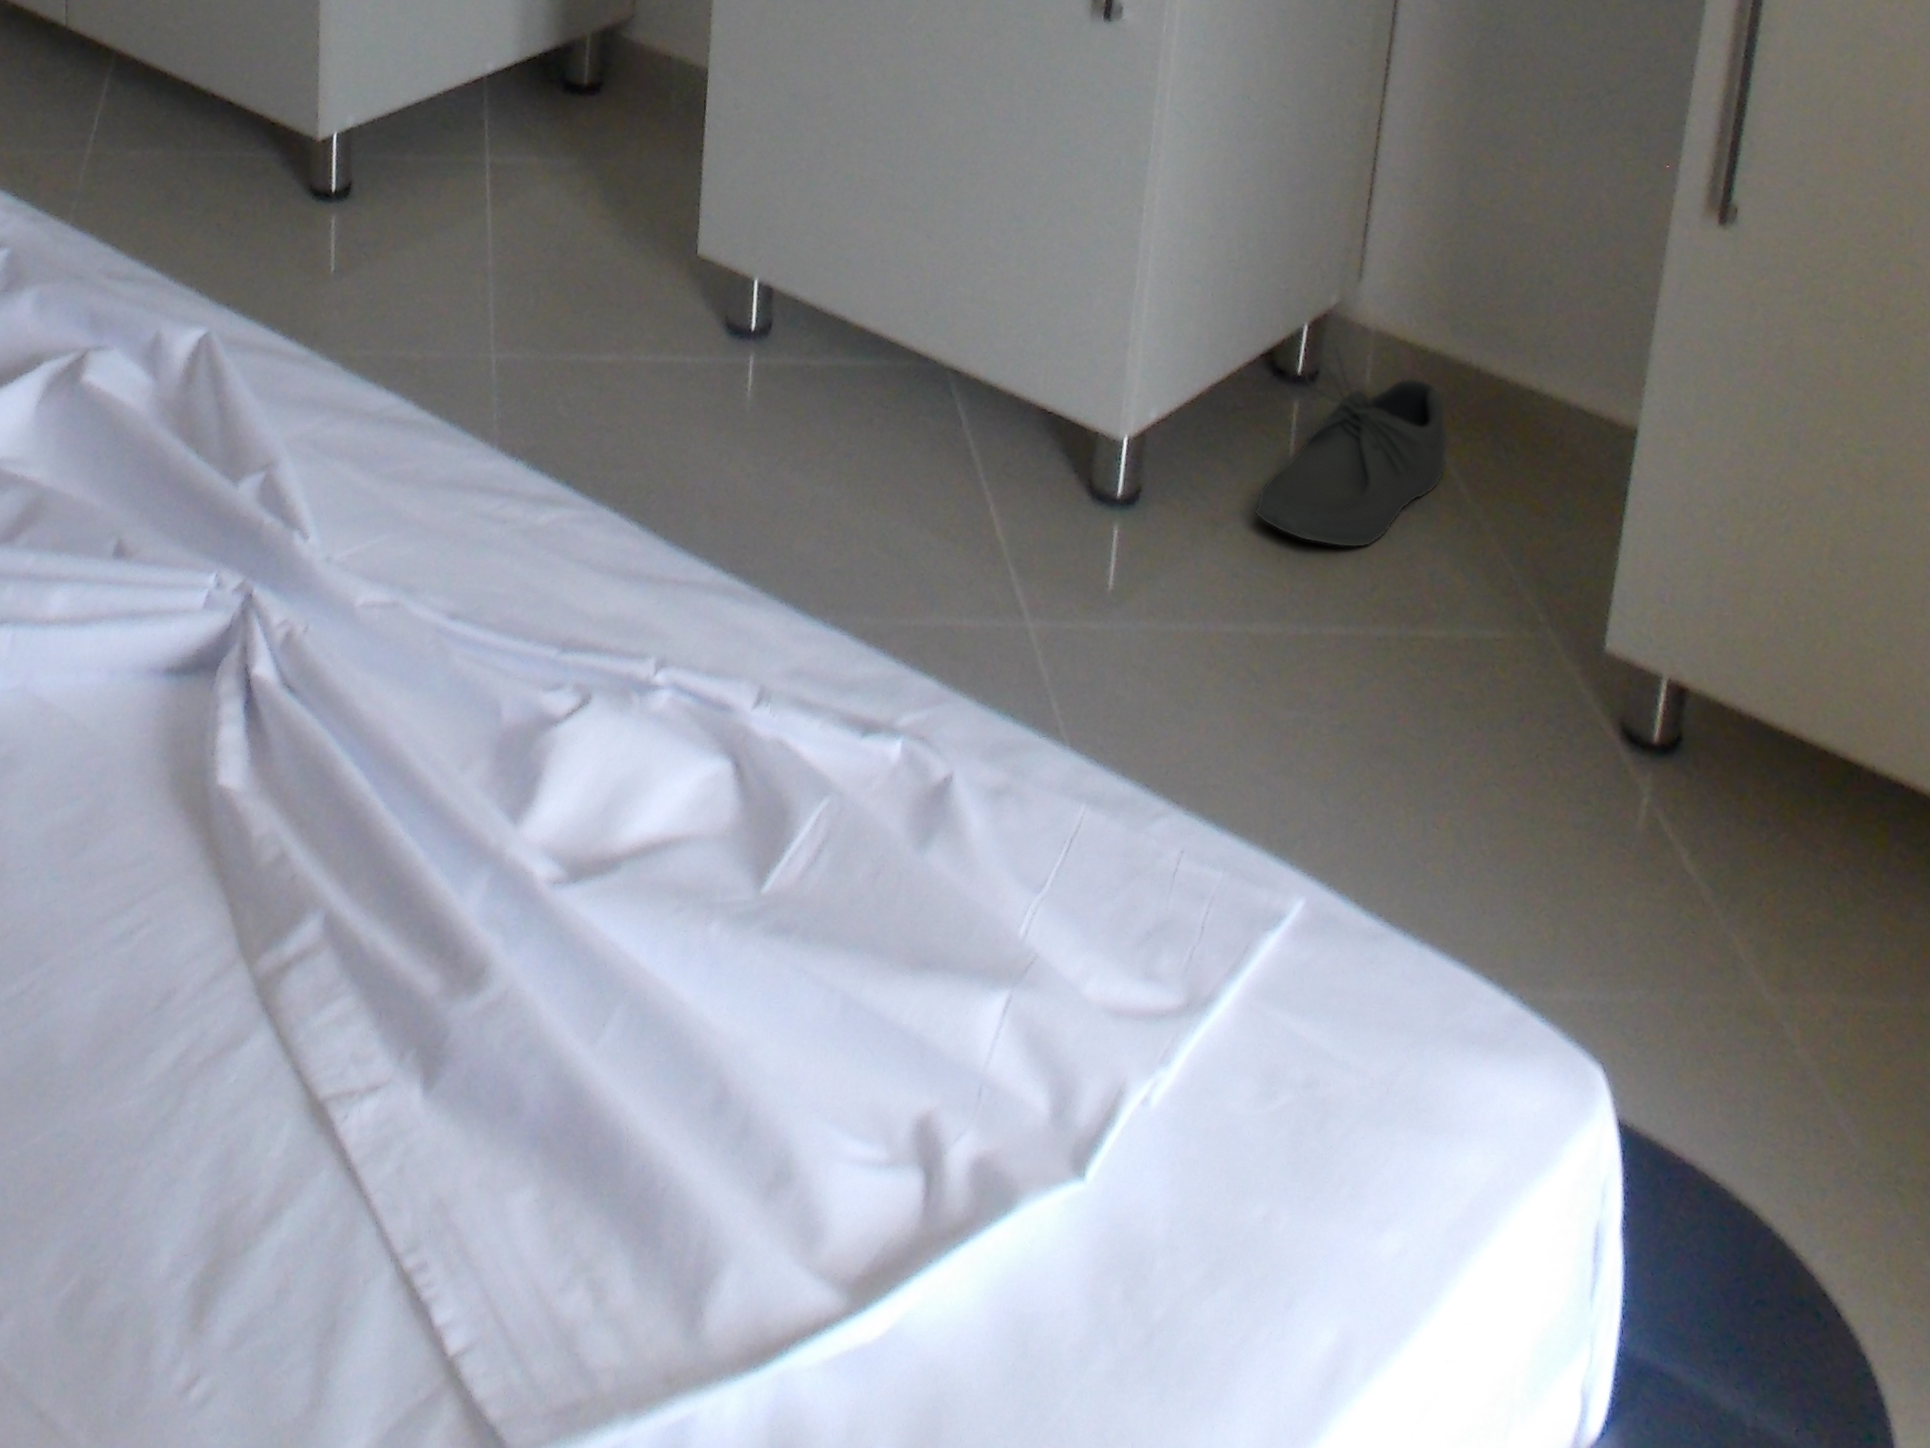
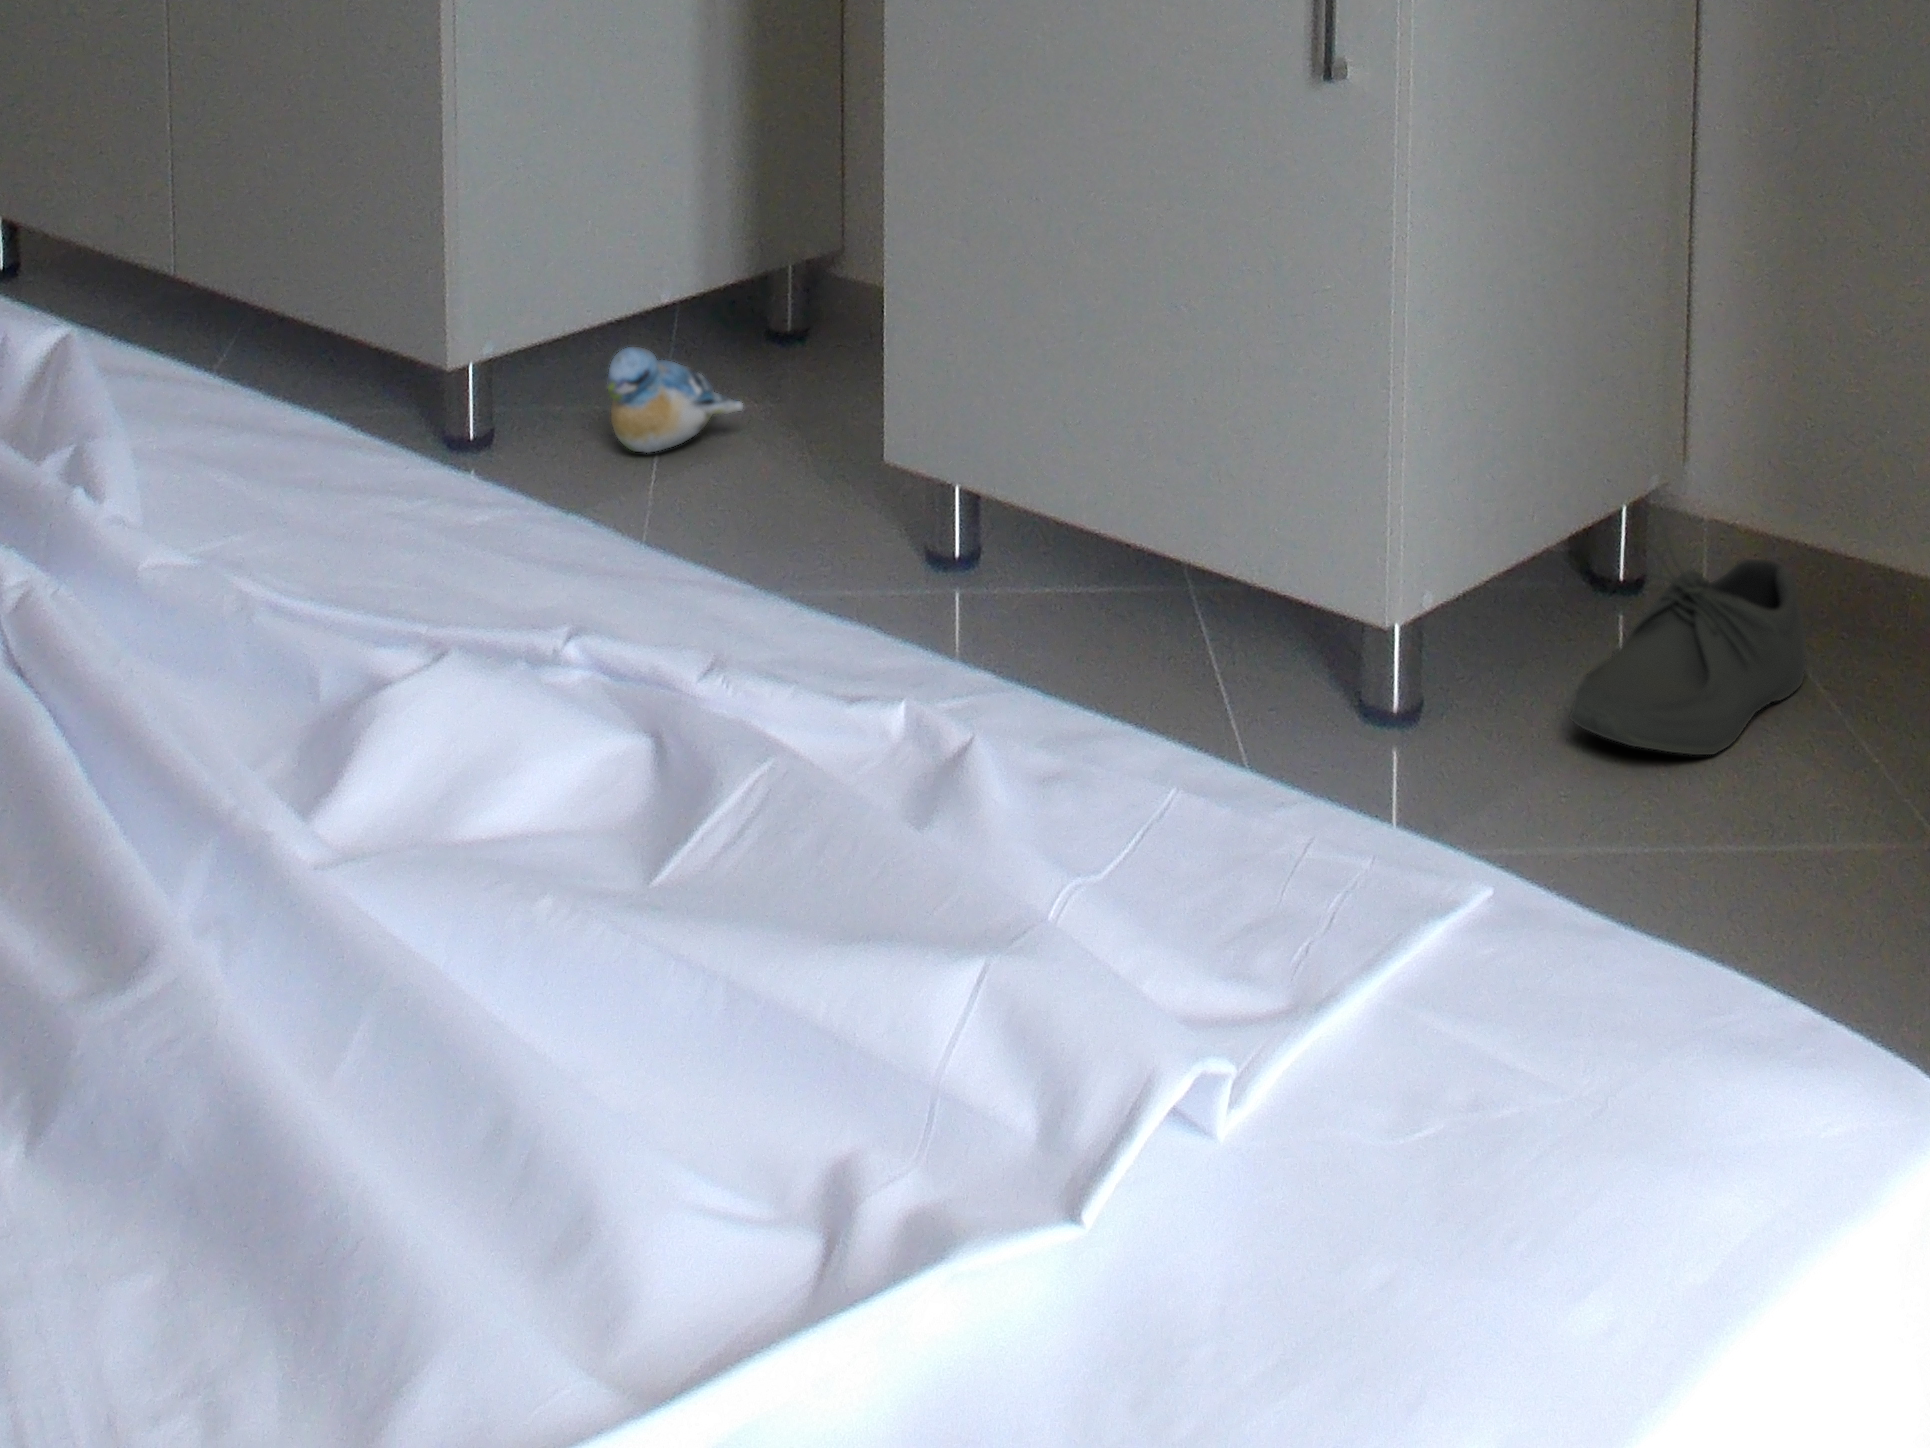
plush toy: none [447,128,556,212] -> present [607,347,743,453]

